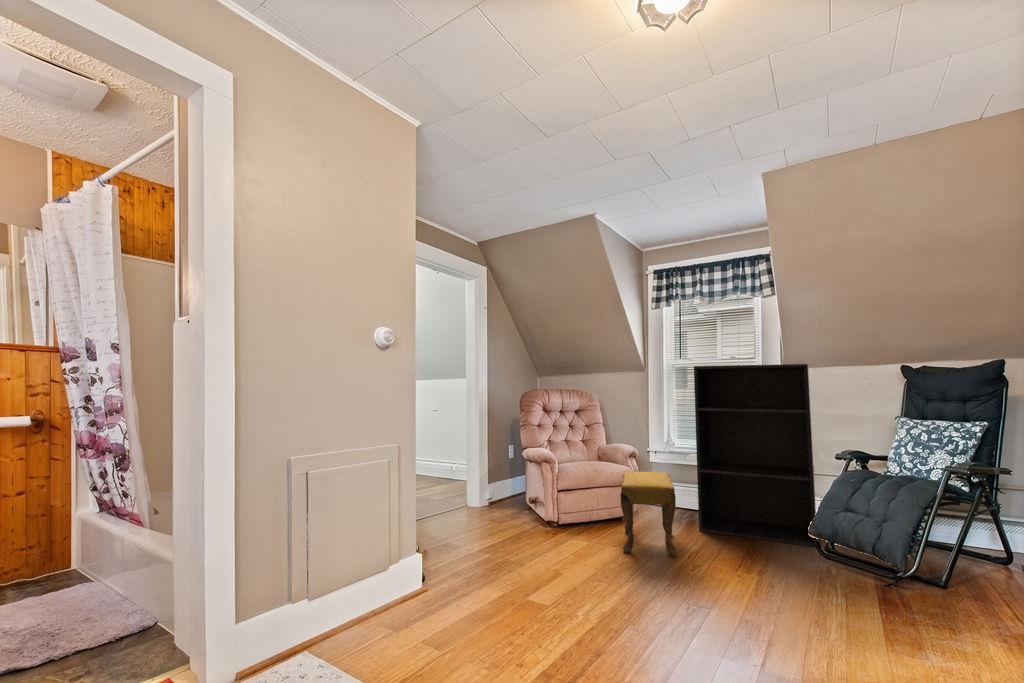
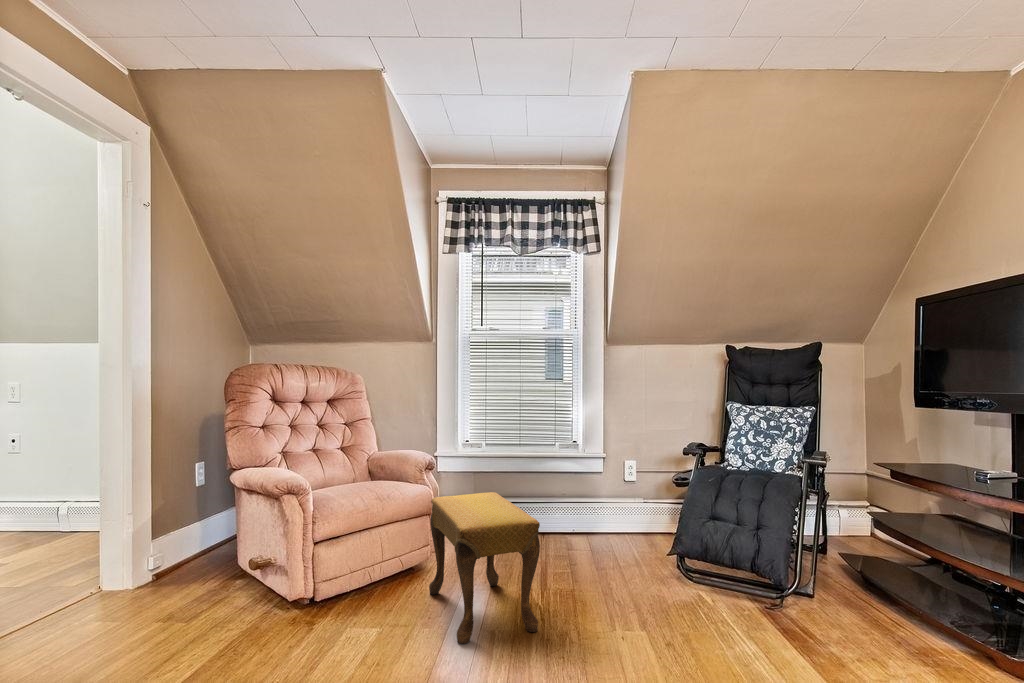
bookshelf: present [694,364,817,547] -> none [517,335,665,569]

